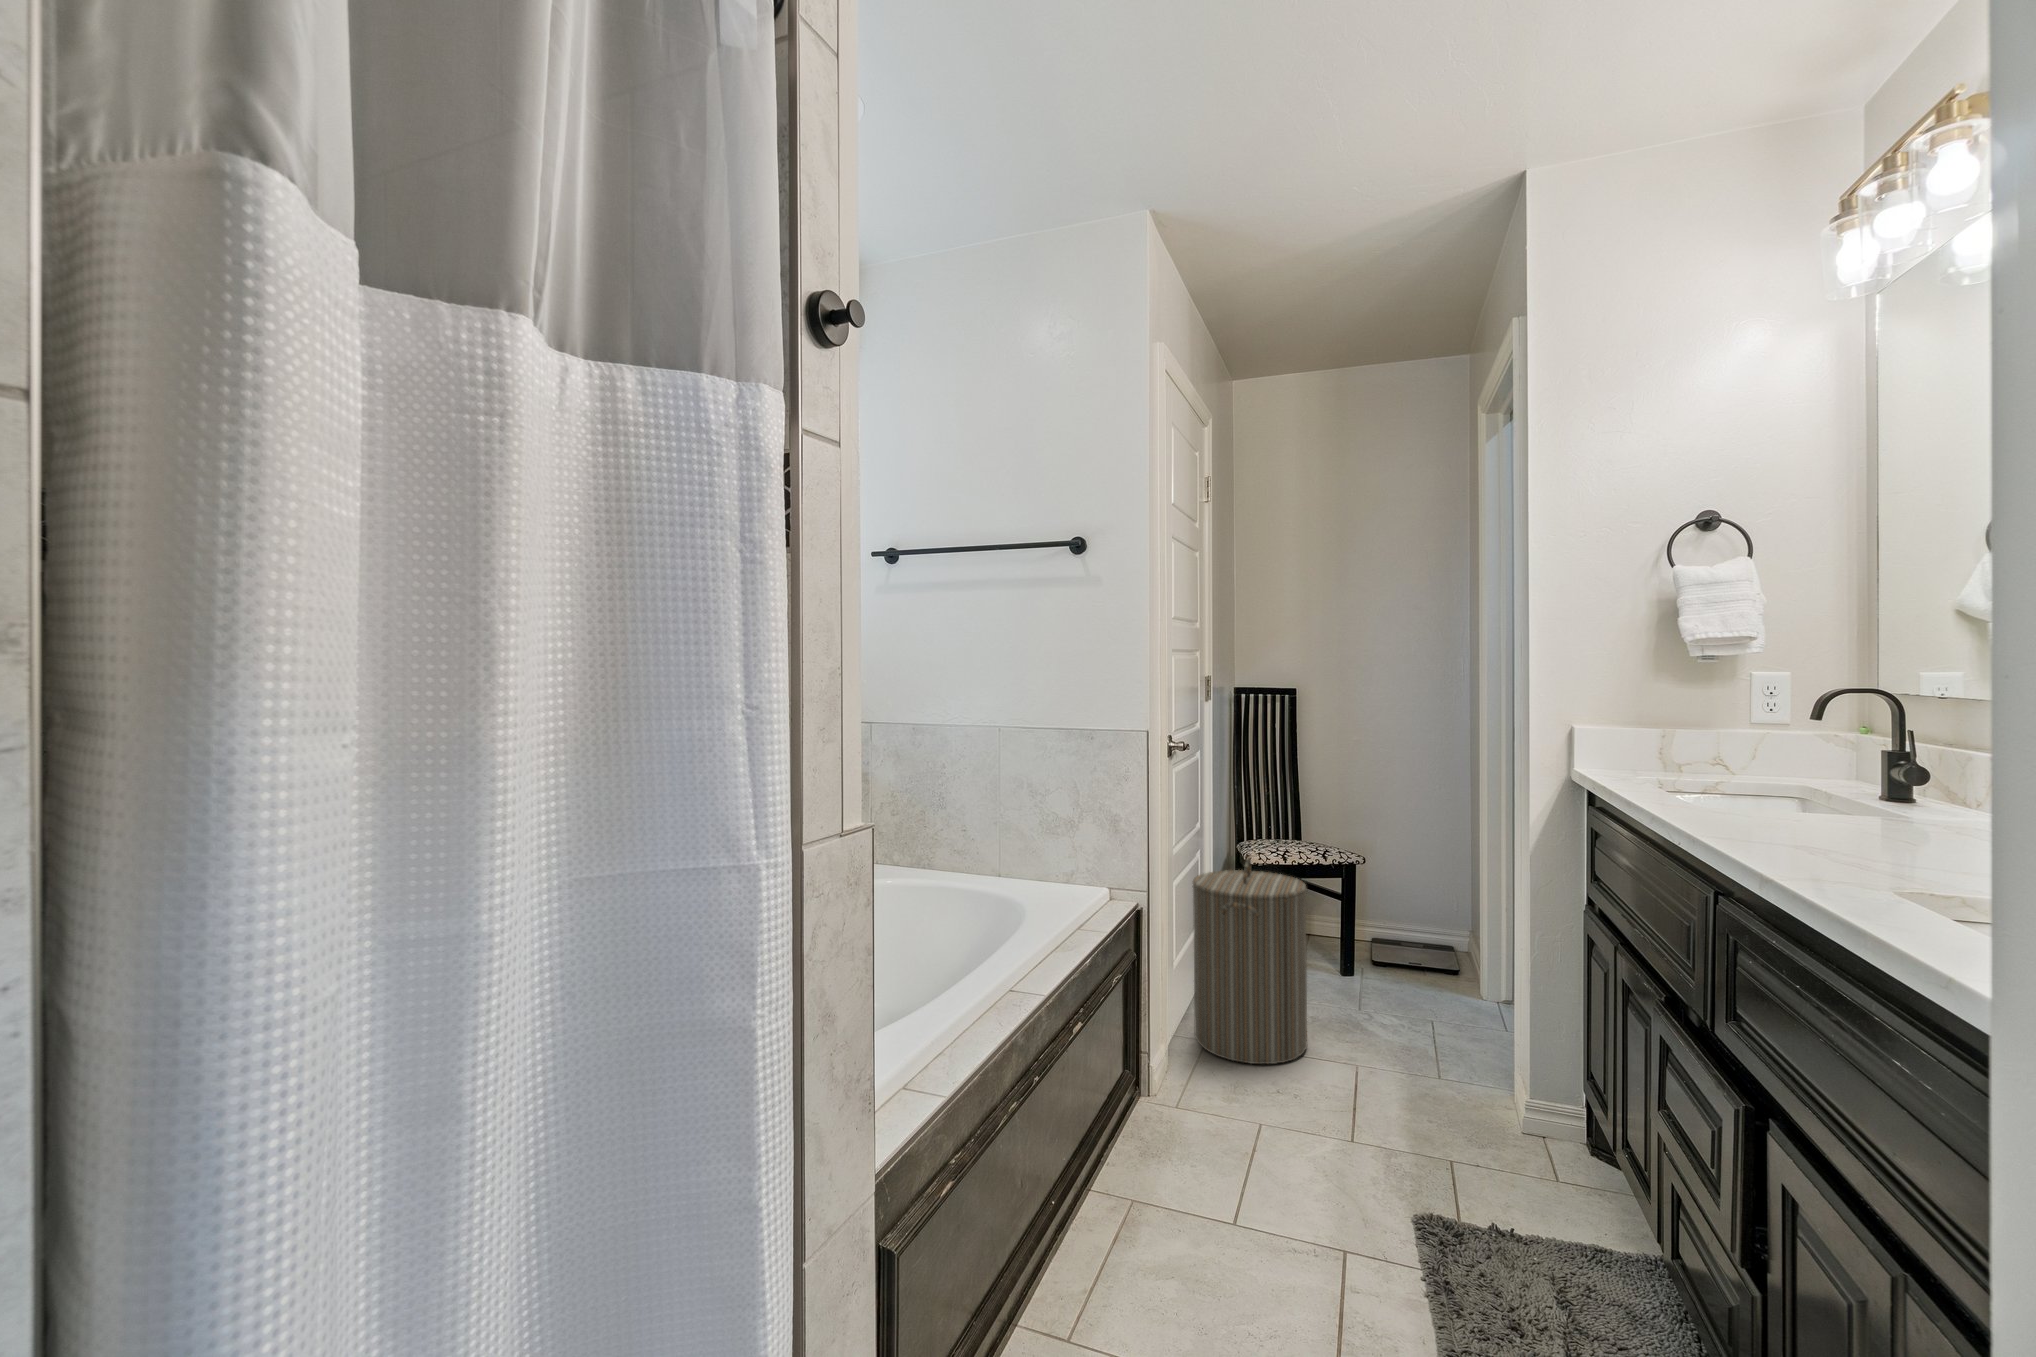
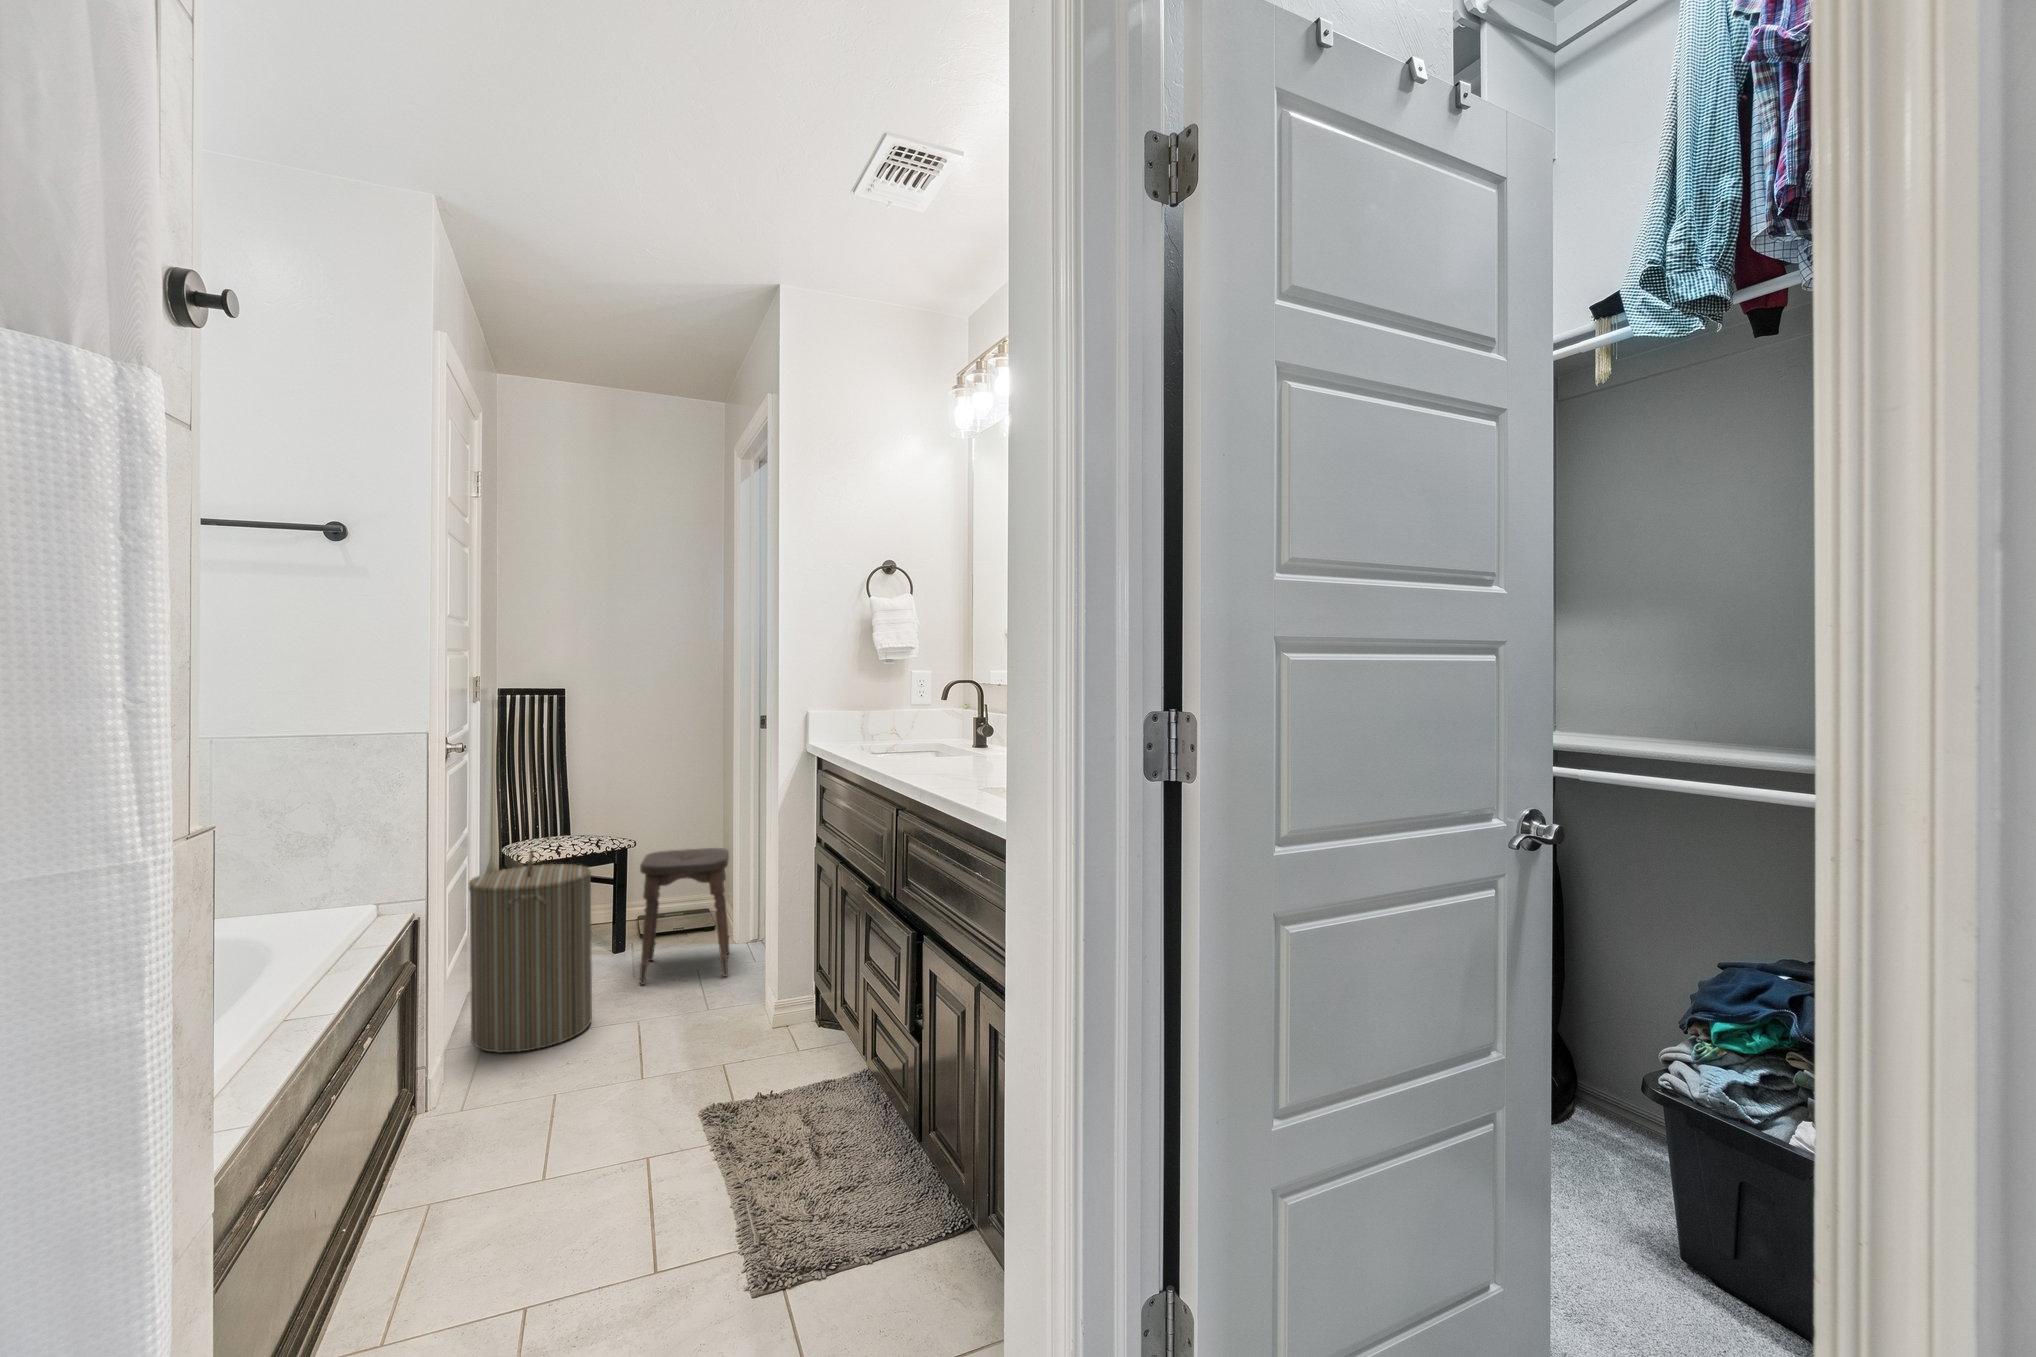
stool: none [1363,874,1473,1037] -> present [640,848,730,985]

